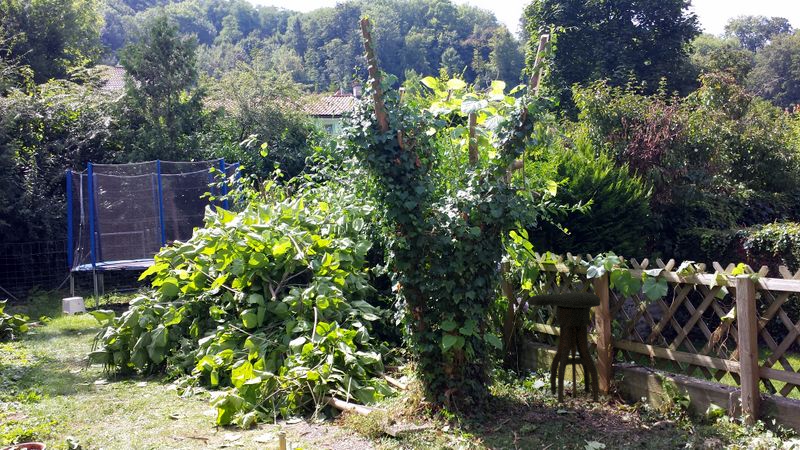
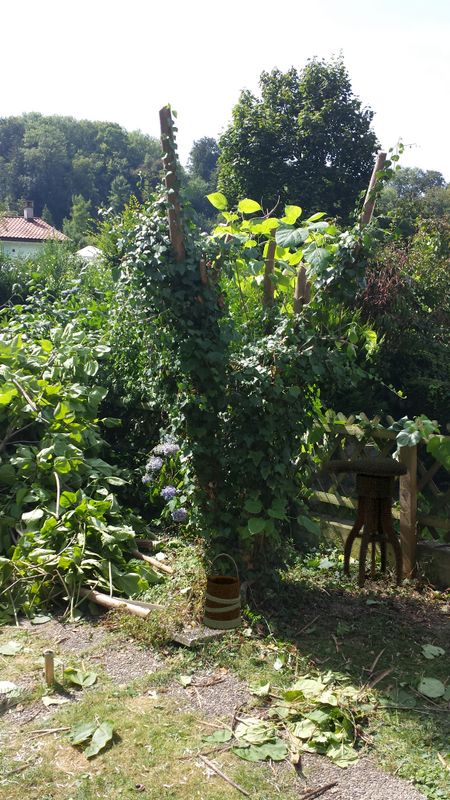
wooden bucket: none [415,369,445,429] -> present [203,554,241,629]

